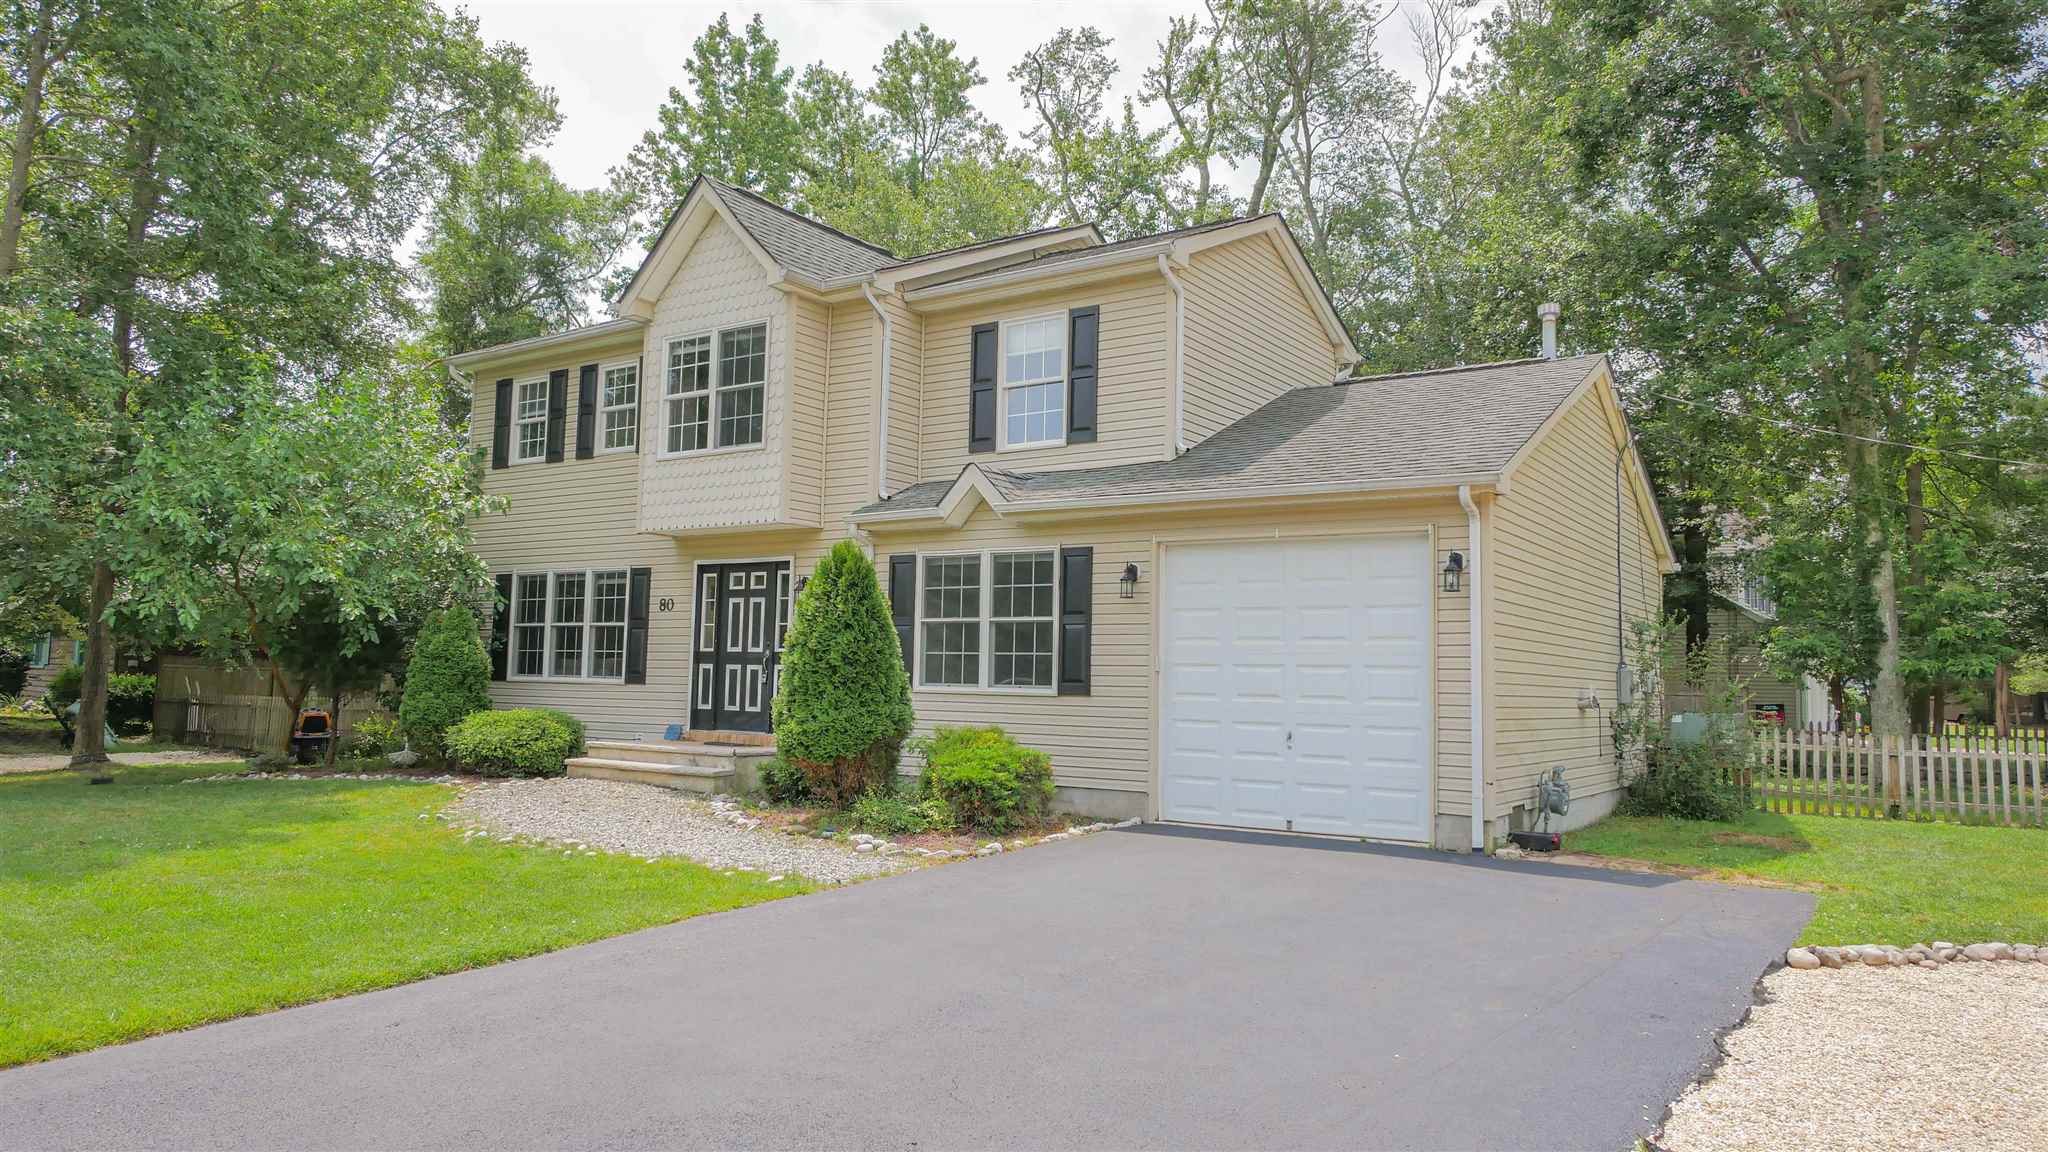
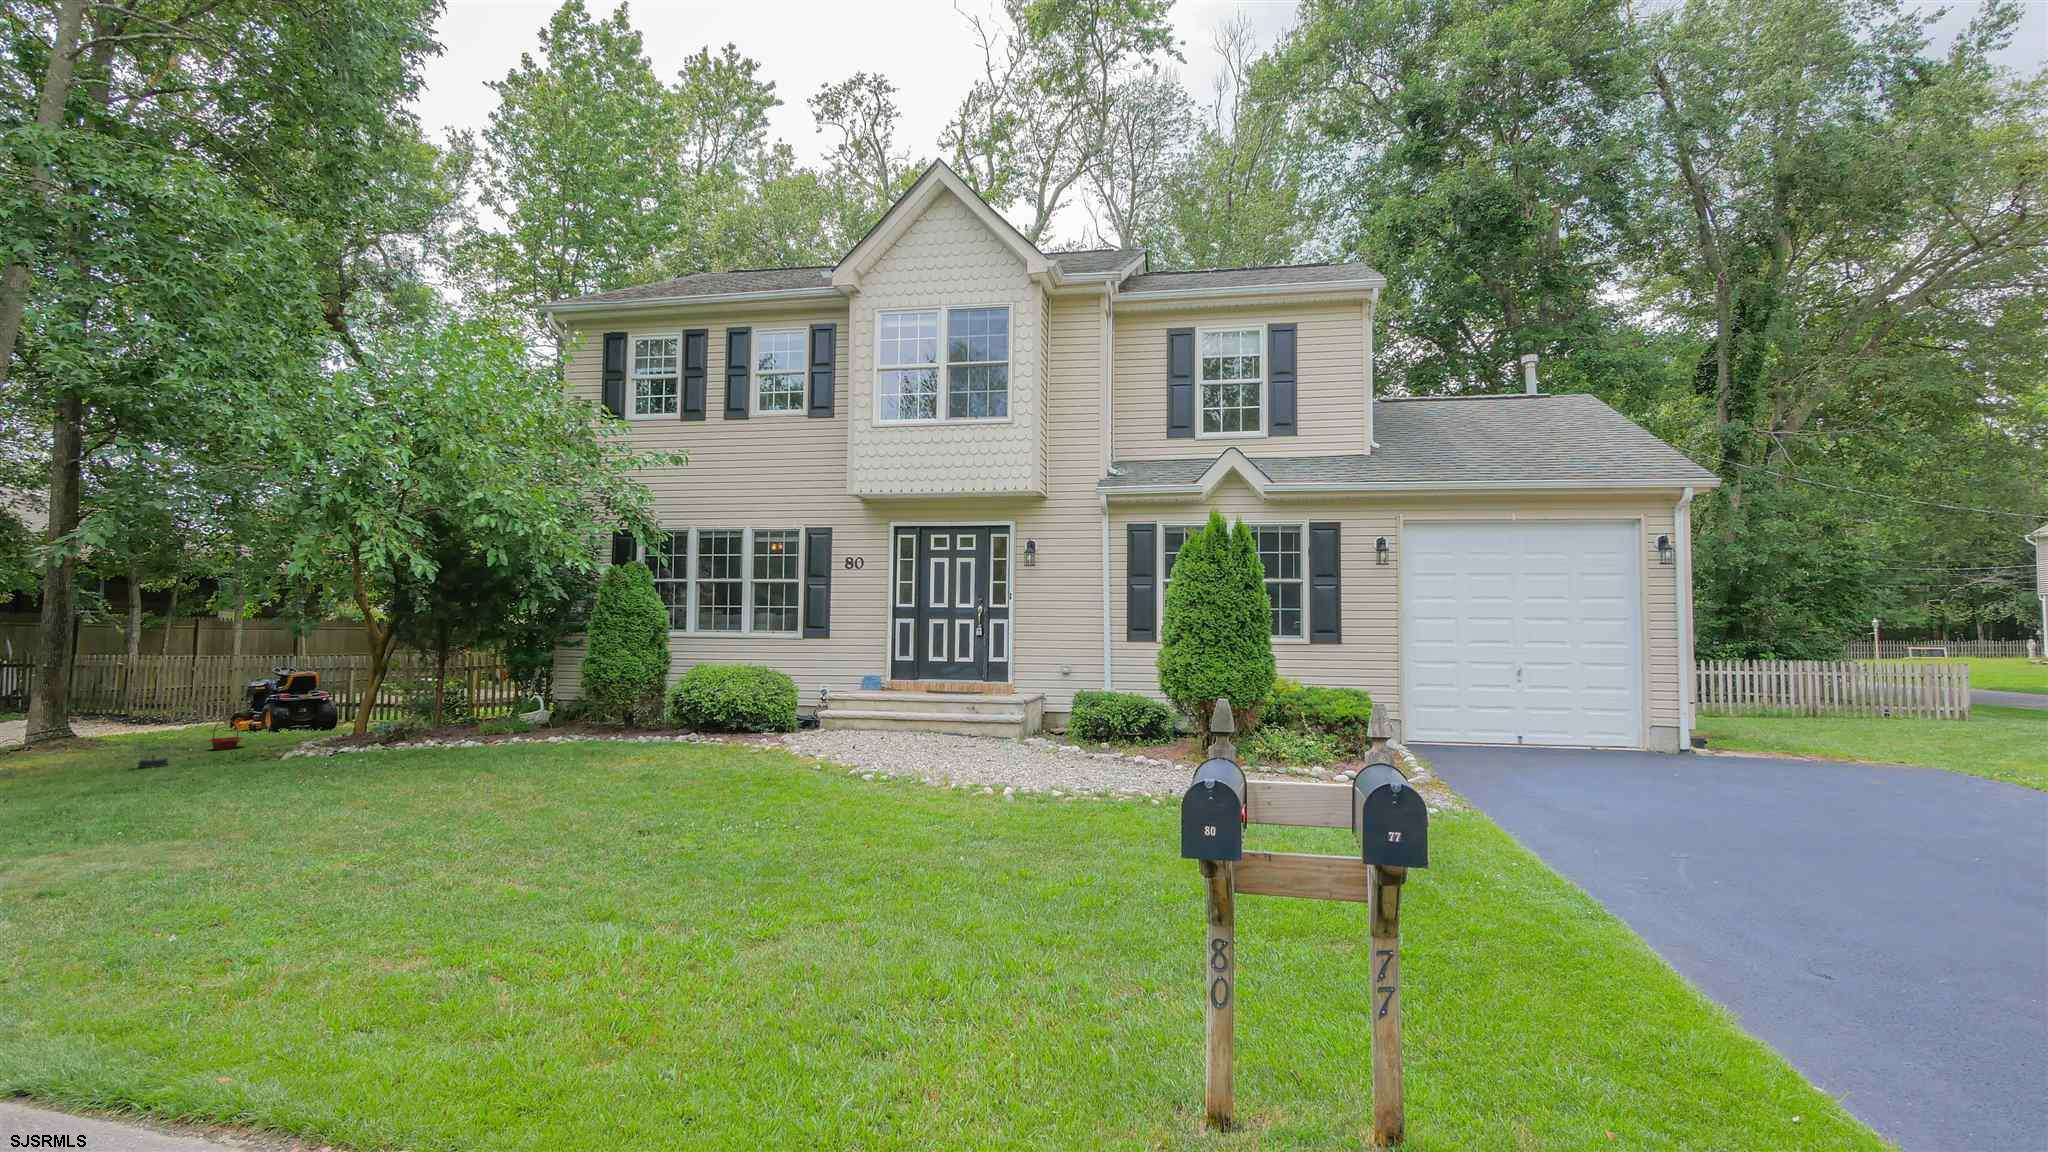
basket: none [174,748,204,774] -> present [206,720,244,750]

